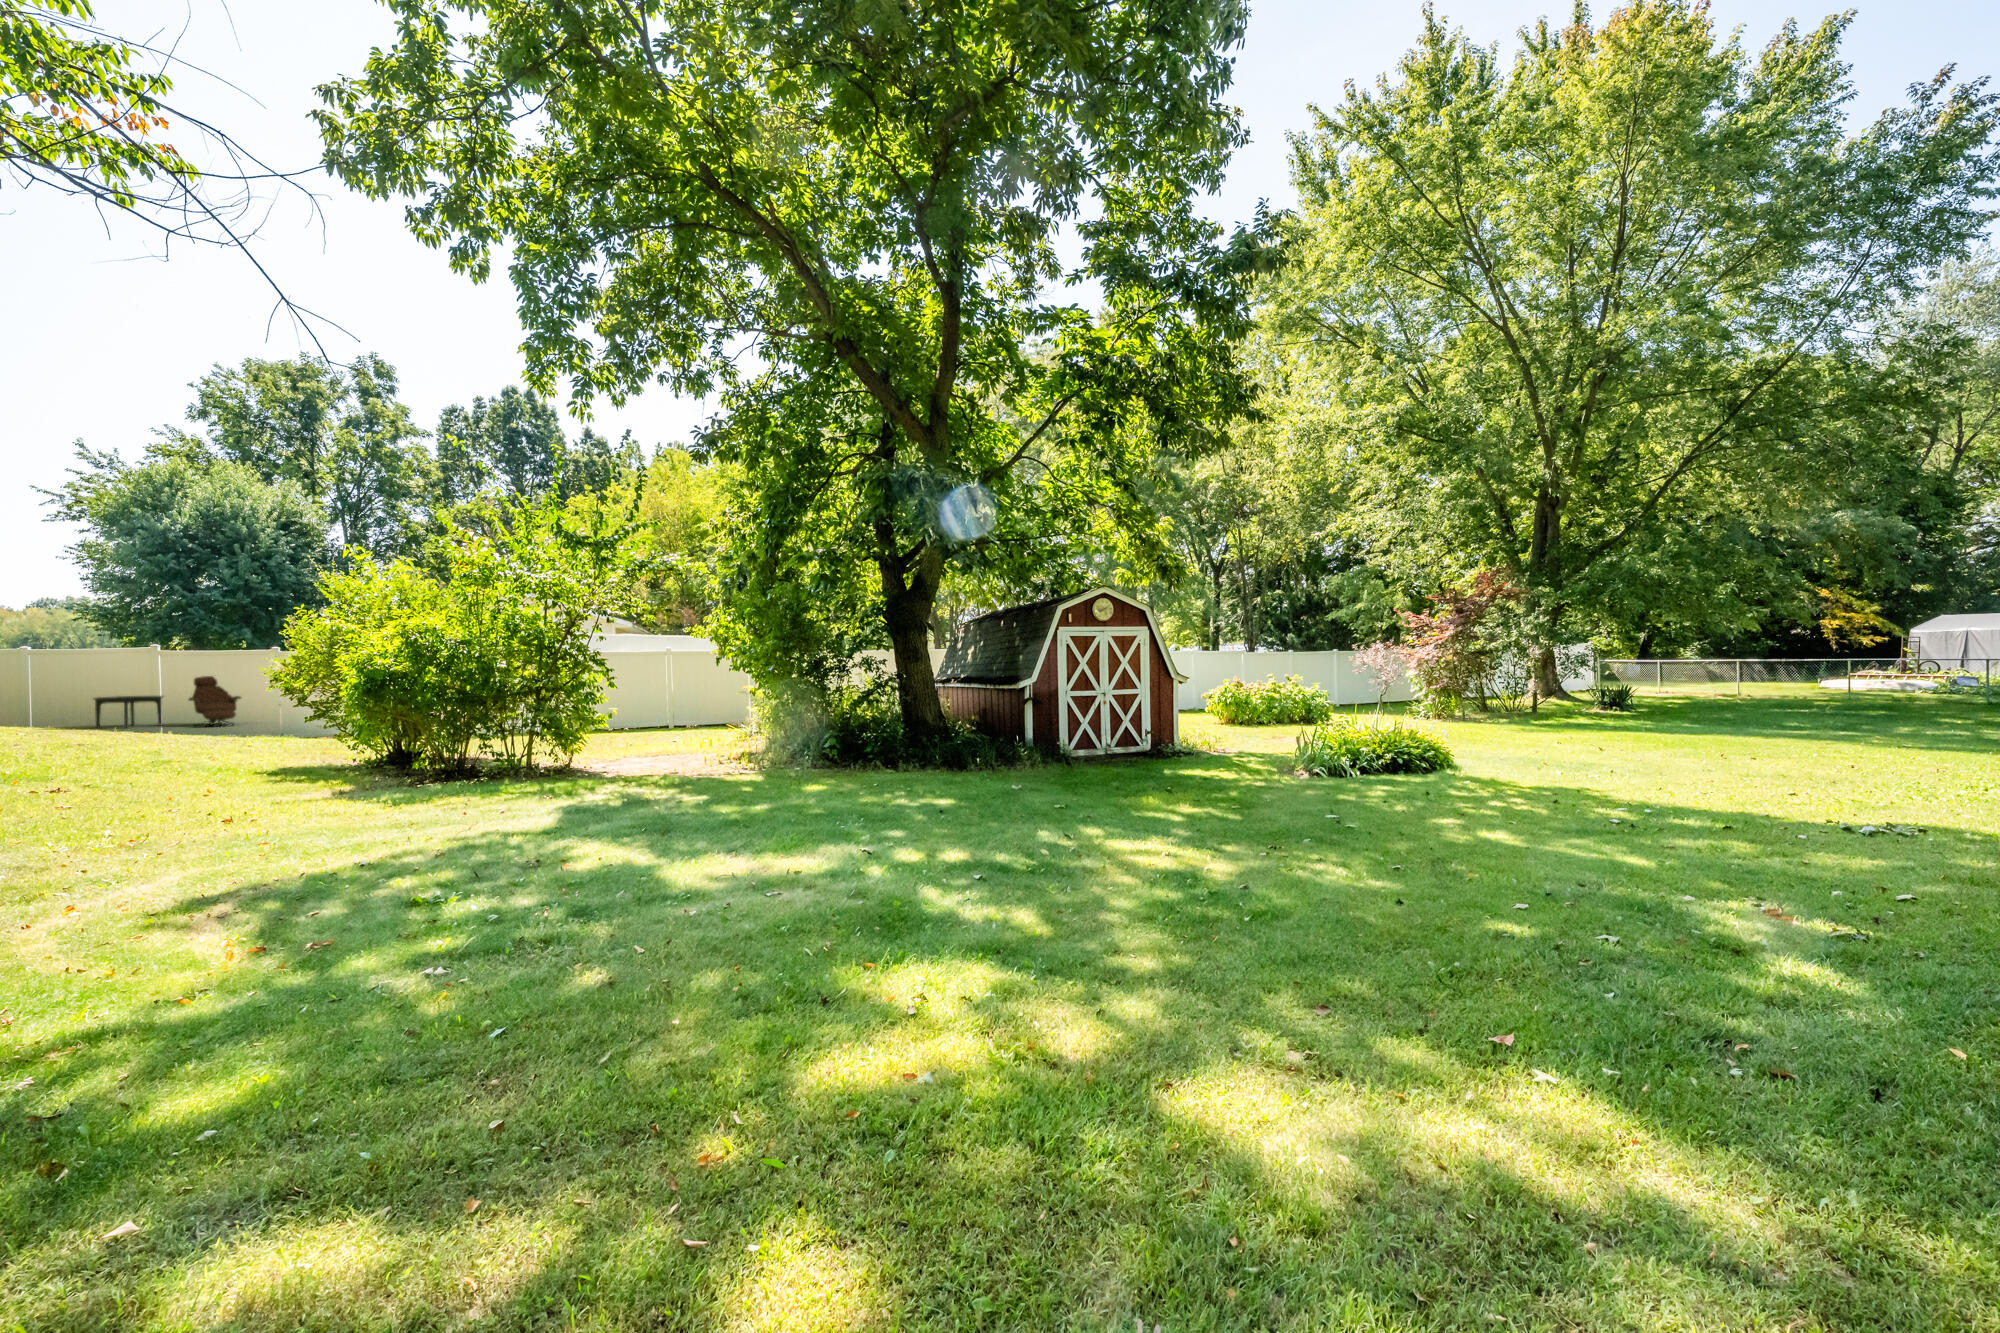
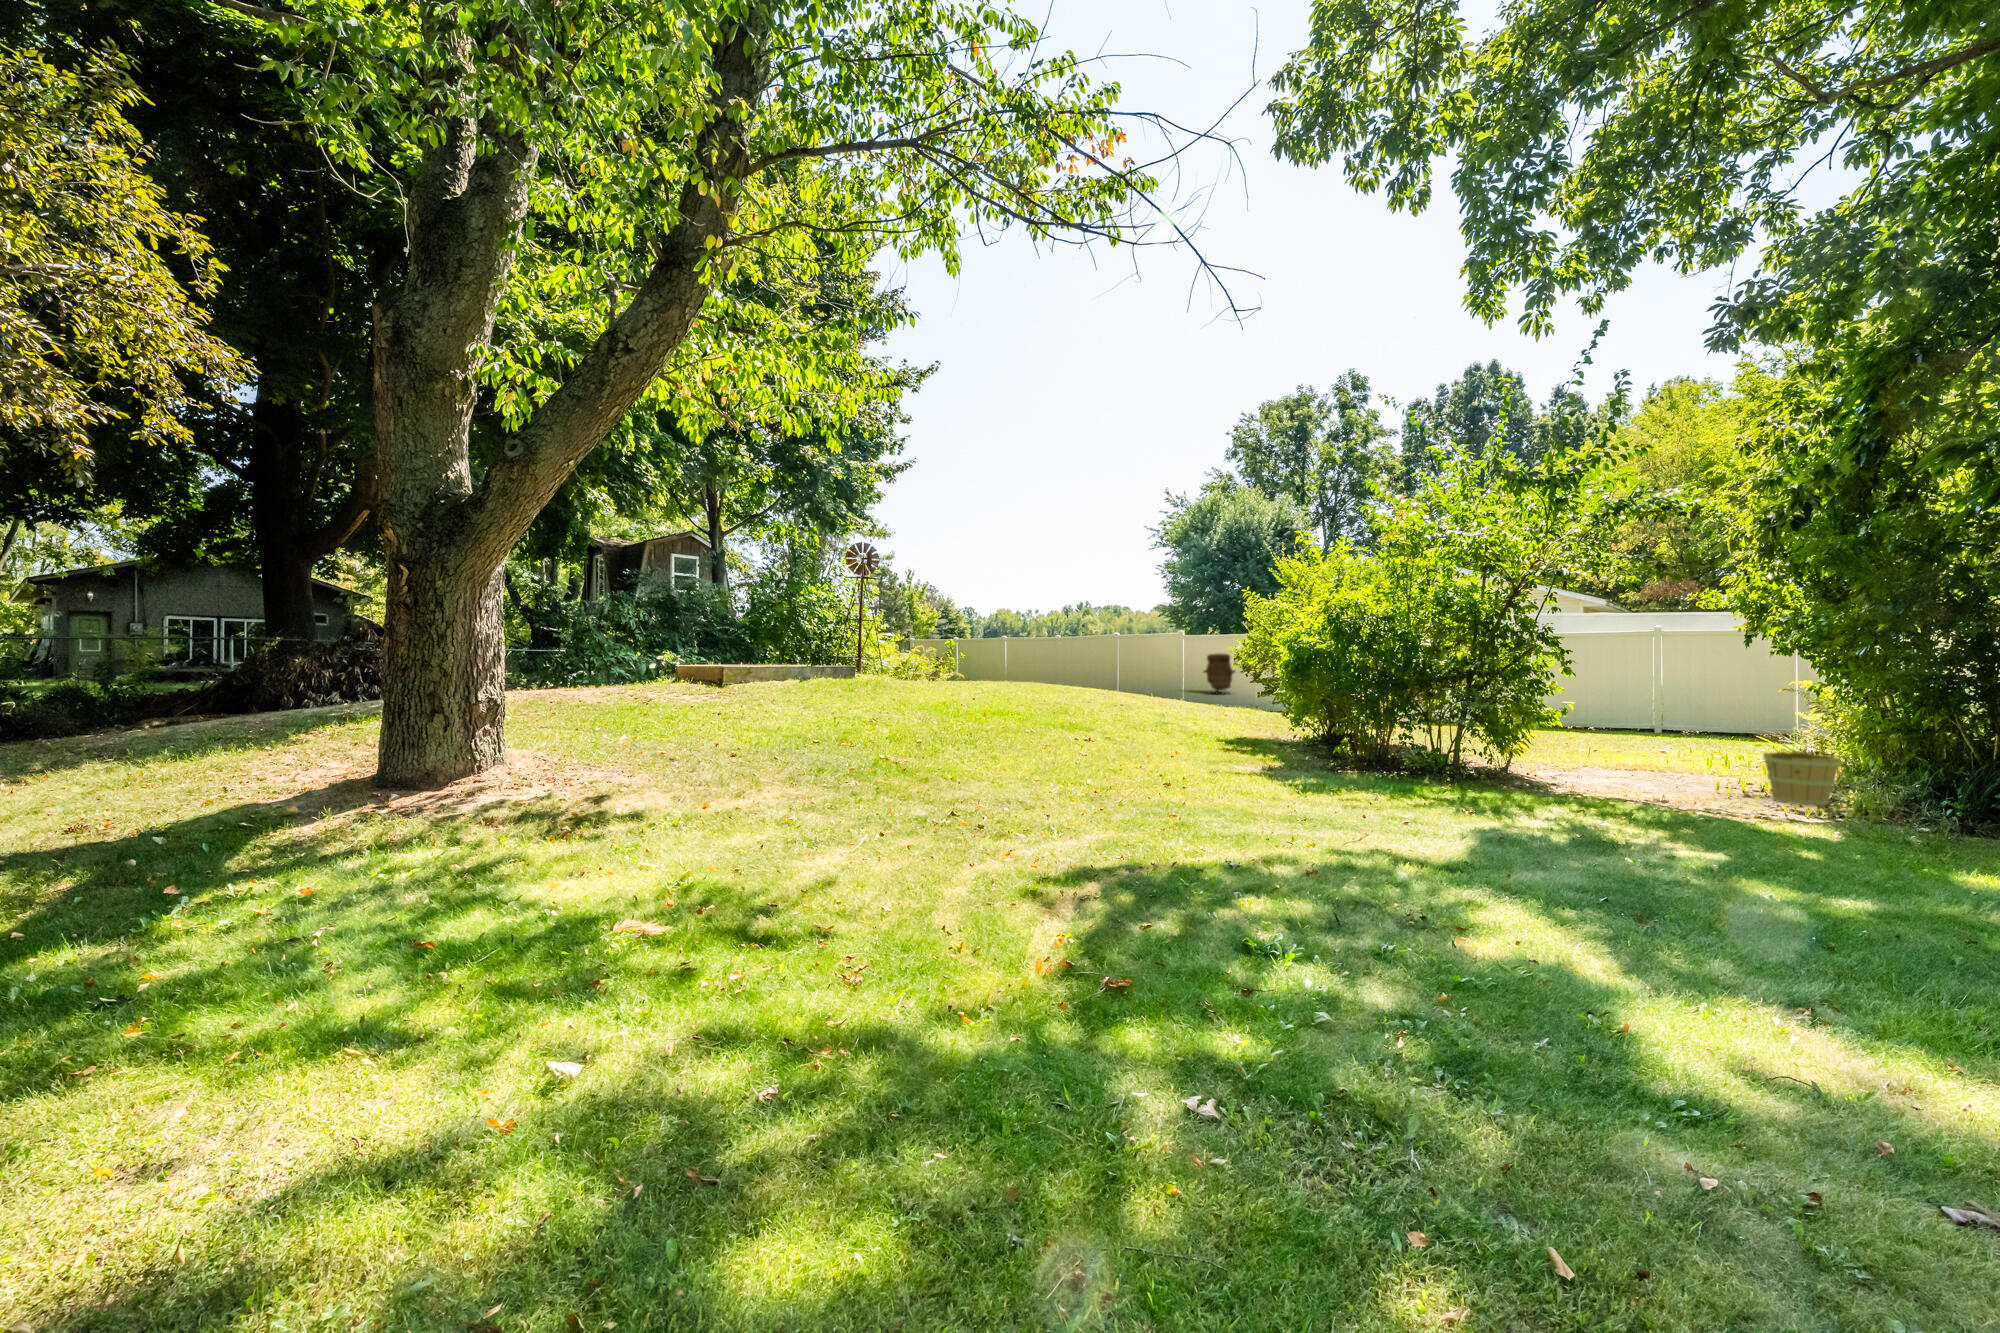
round table: present [93,696,163,728] -> none [1152,668,1191,692]
wooden bucket: none [730,731,767,765] -> present [1764,751,1841,806]

